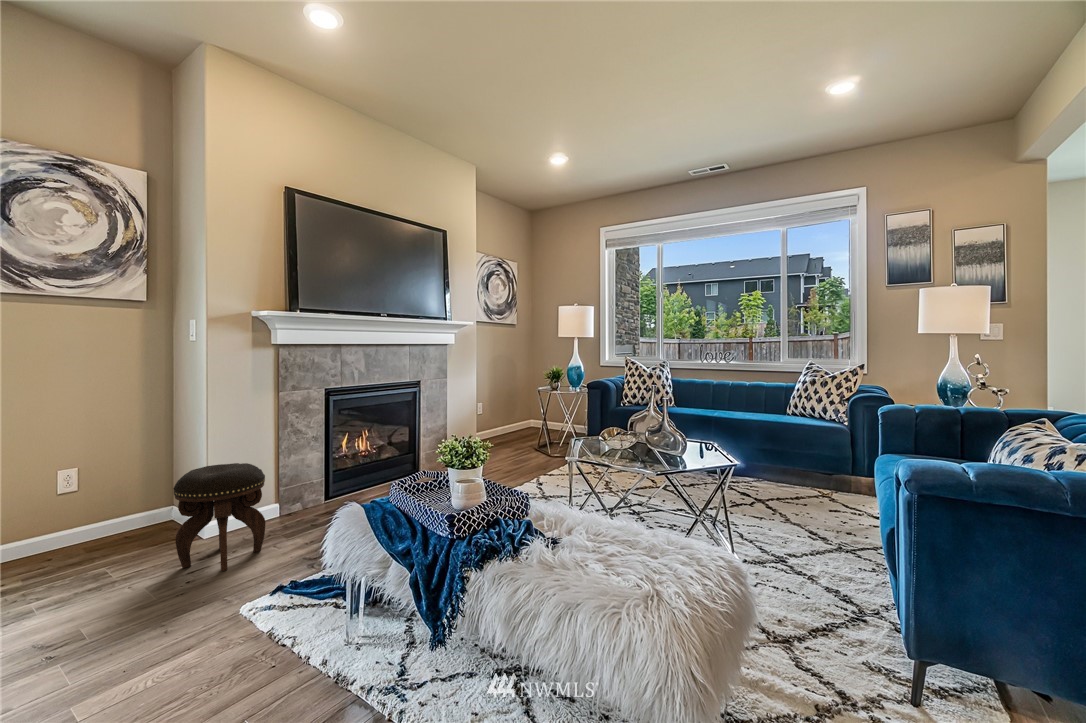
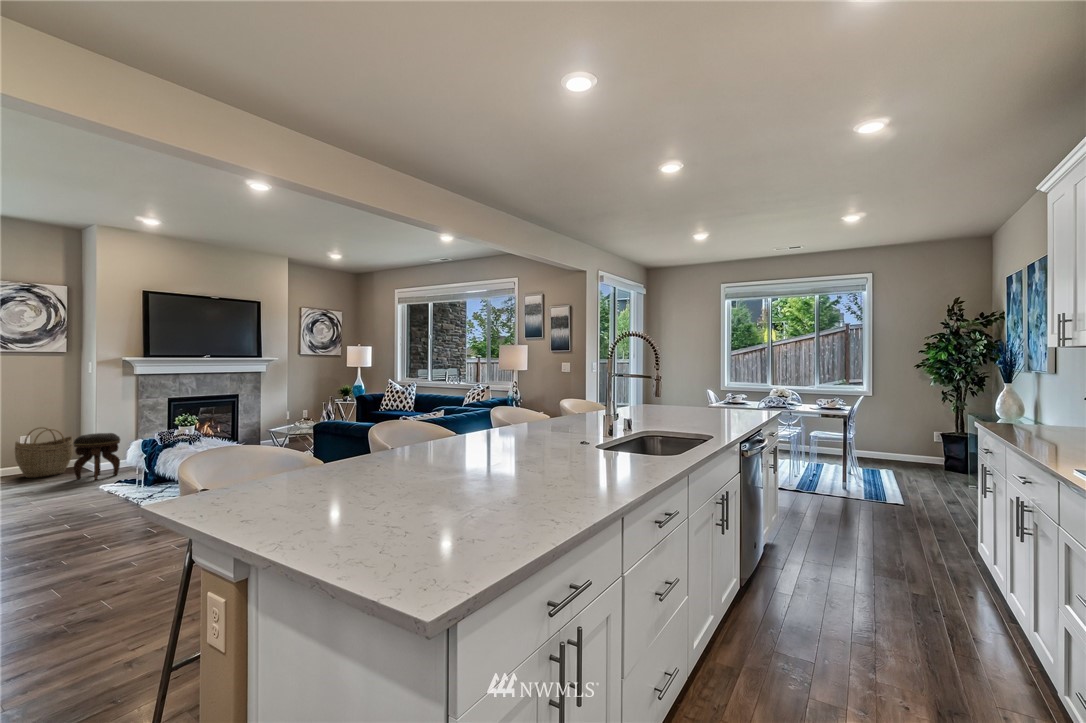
woven basket: none [50,450,167,561] -> present [15,427,73,478]

